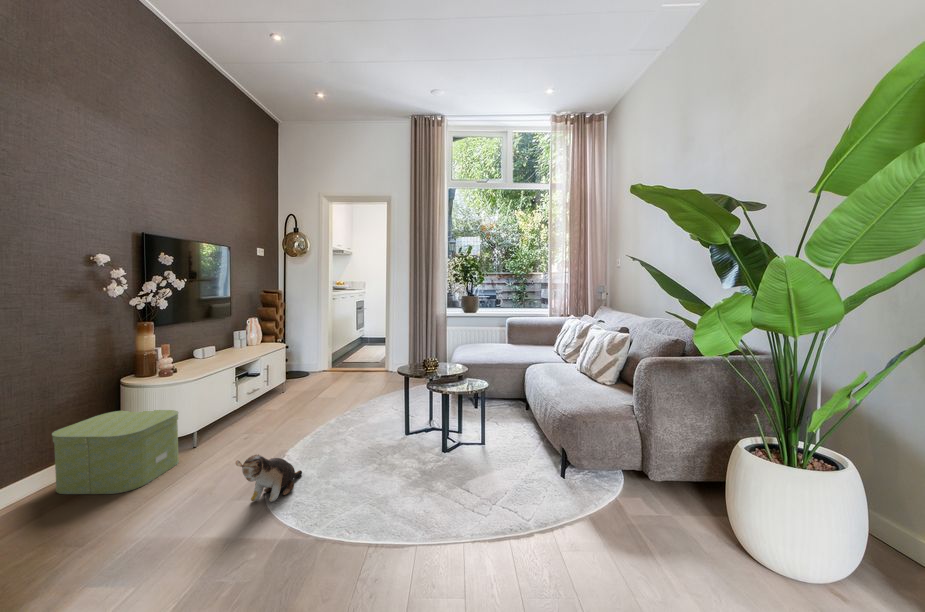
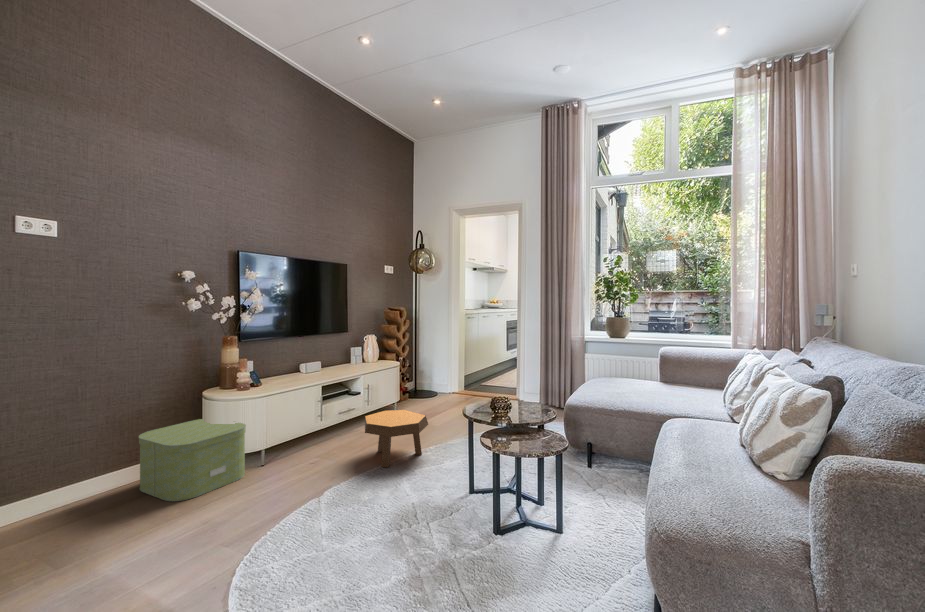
footstool: none [288,383,348,432] -> present [365,410,428,467]
plush toy: present [236,455,302,502] -> none [217,493,319,553]

